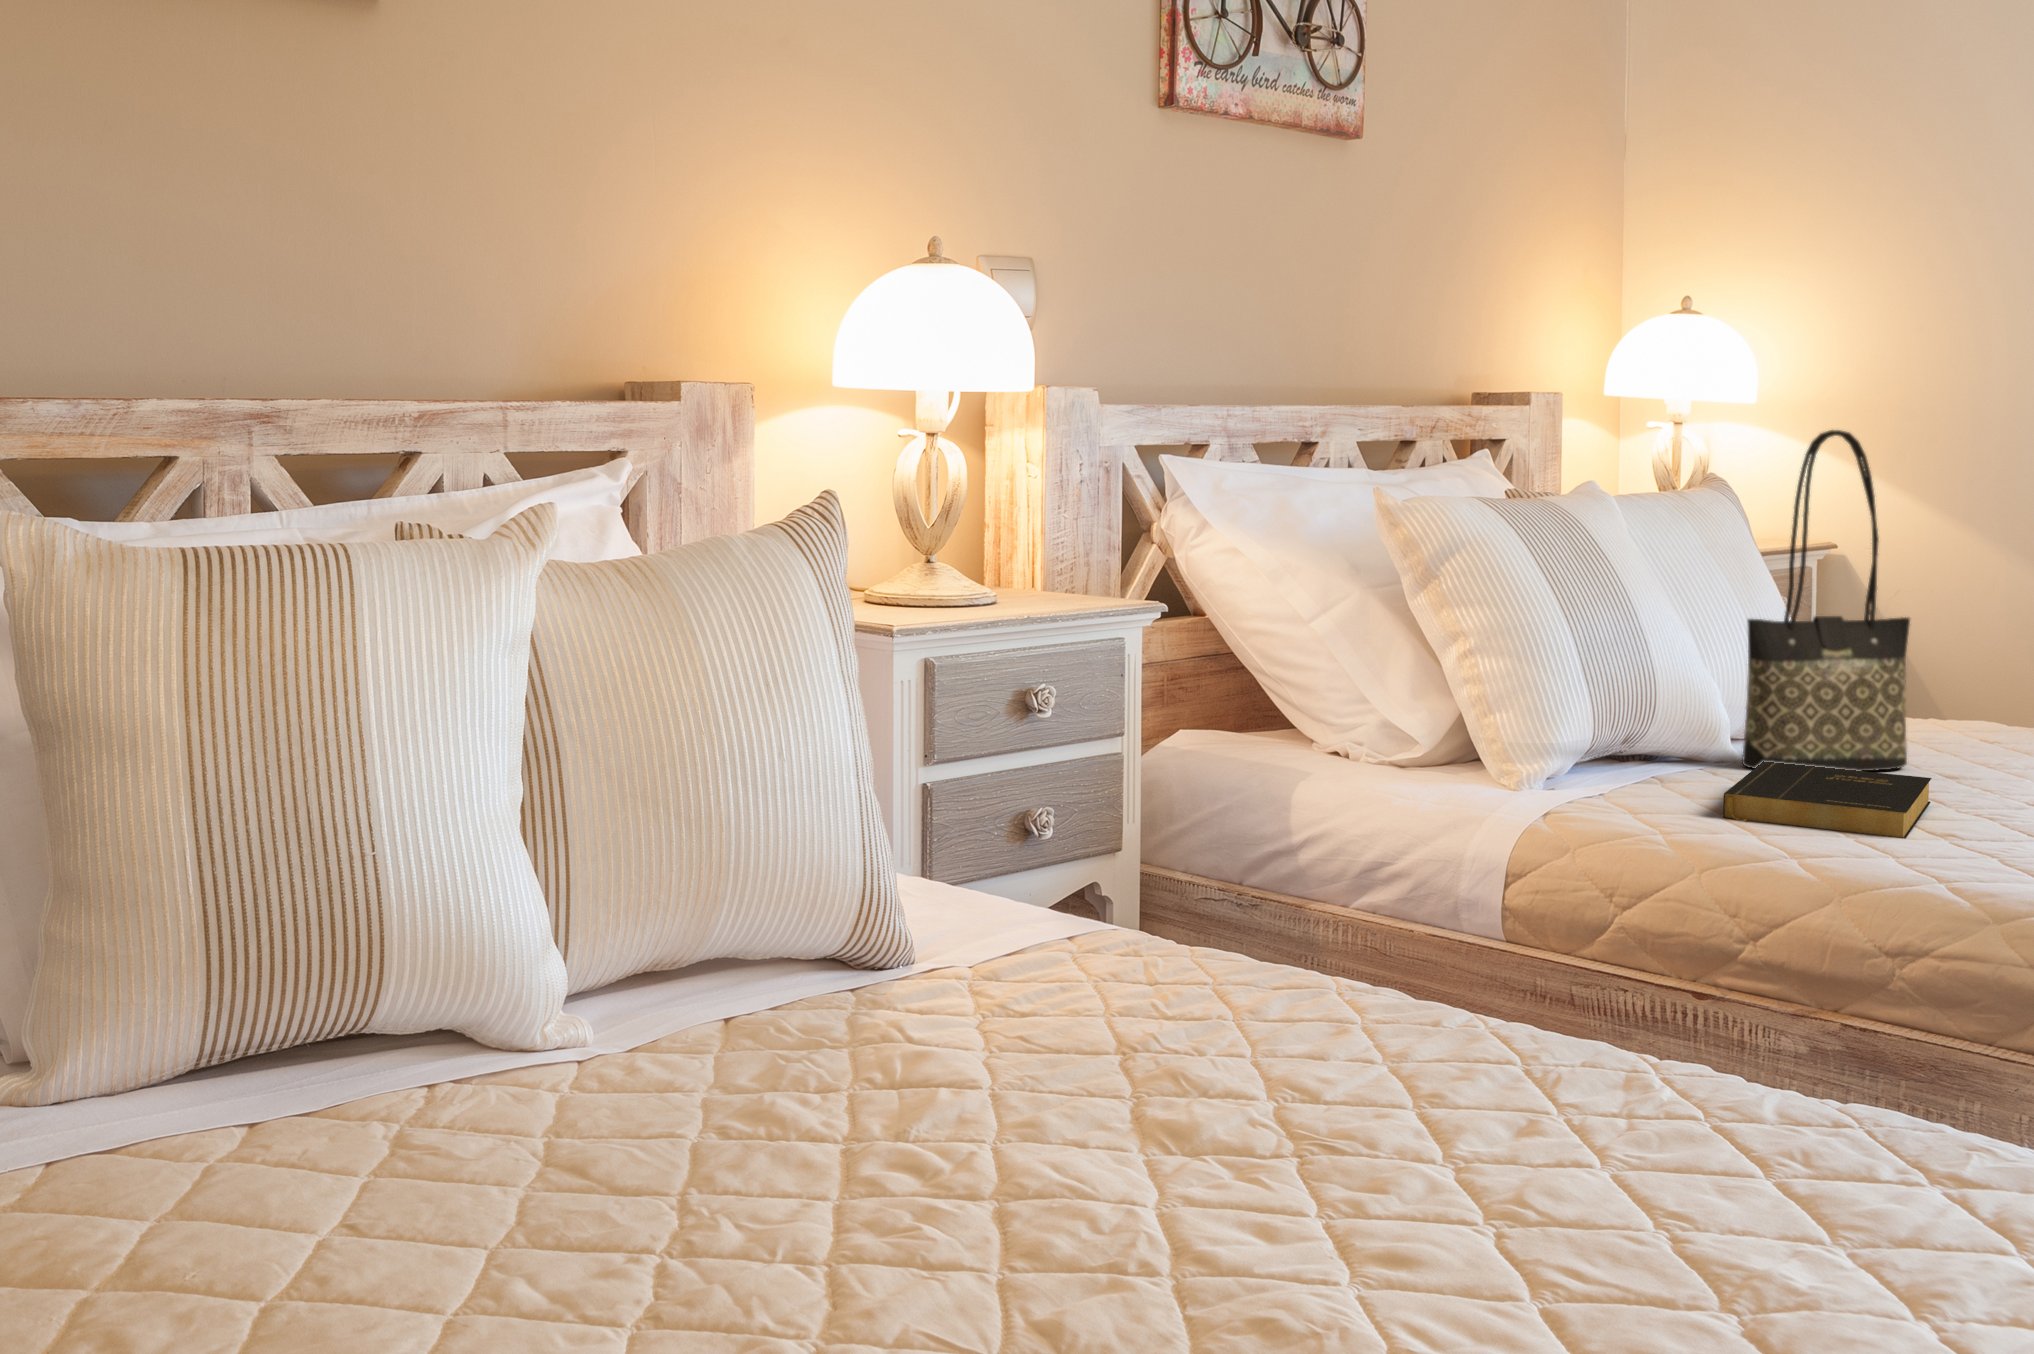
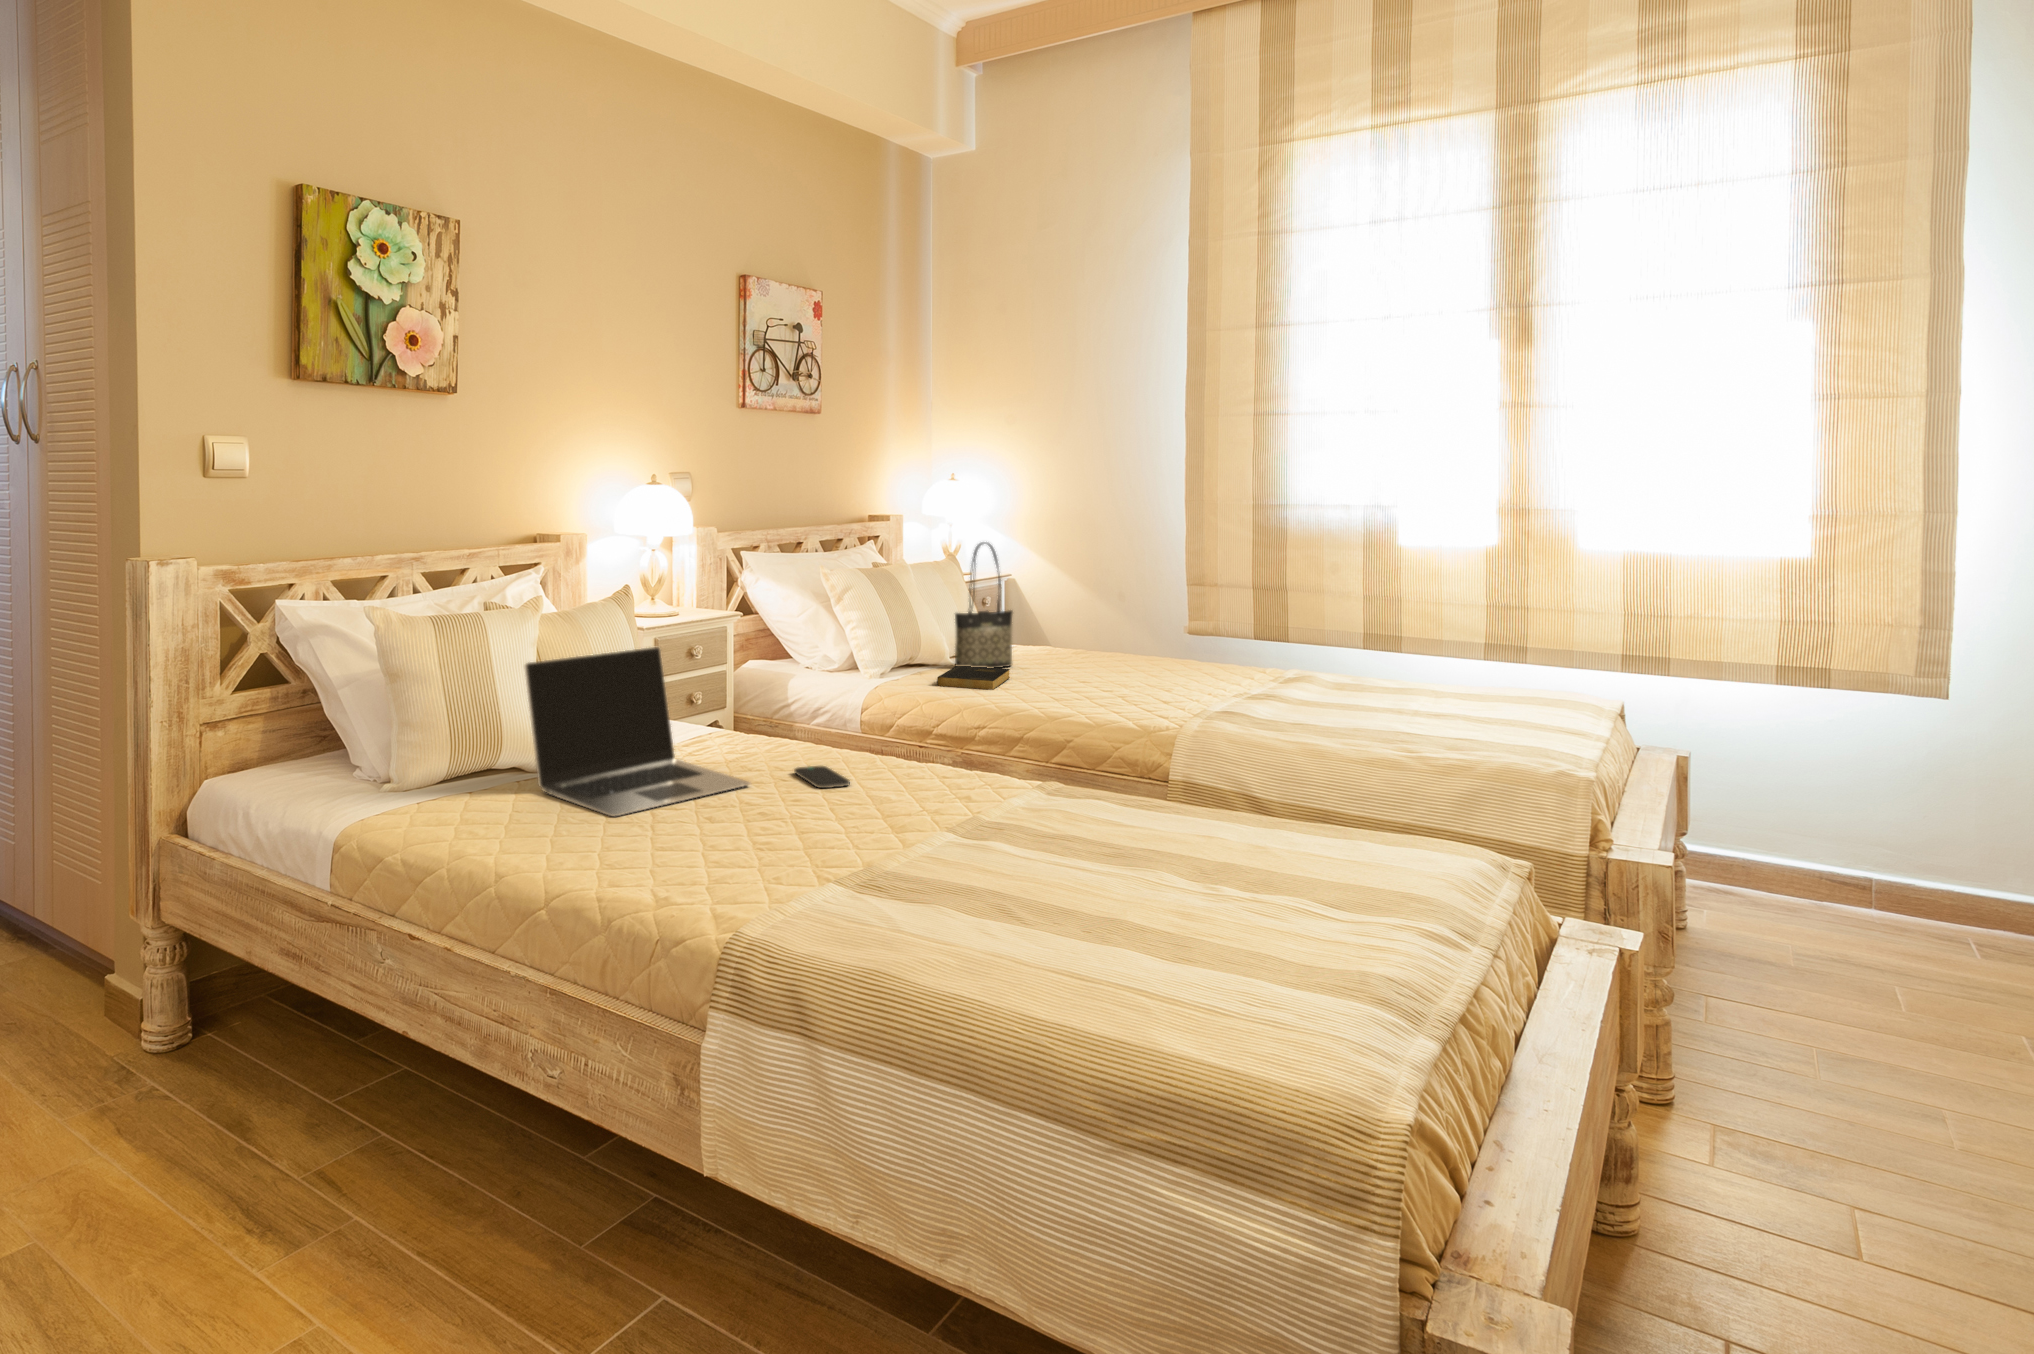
laptop: none [434,673,1193,1294] -> present [525,647,750,816]
smartphone: none [1341,1096,1561,1203] -> present [794,766,850,788]

